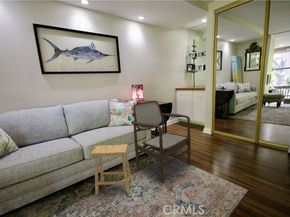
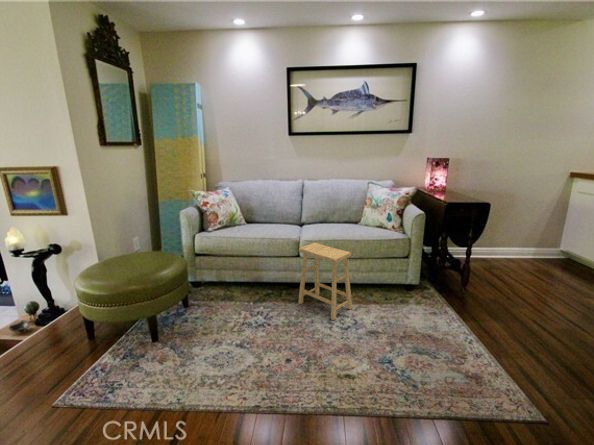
armchair: present [131,101,191,183] -> none [376,193,489,333]

